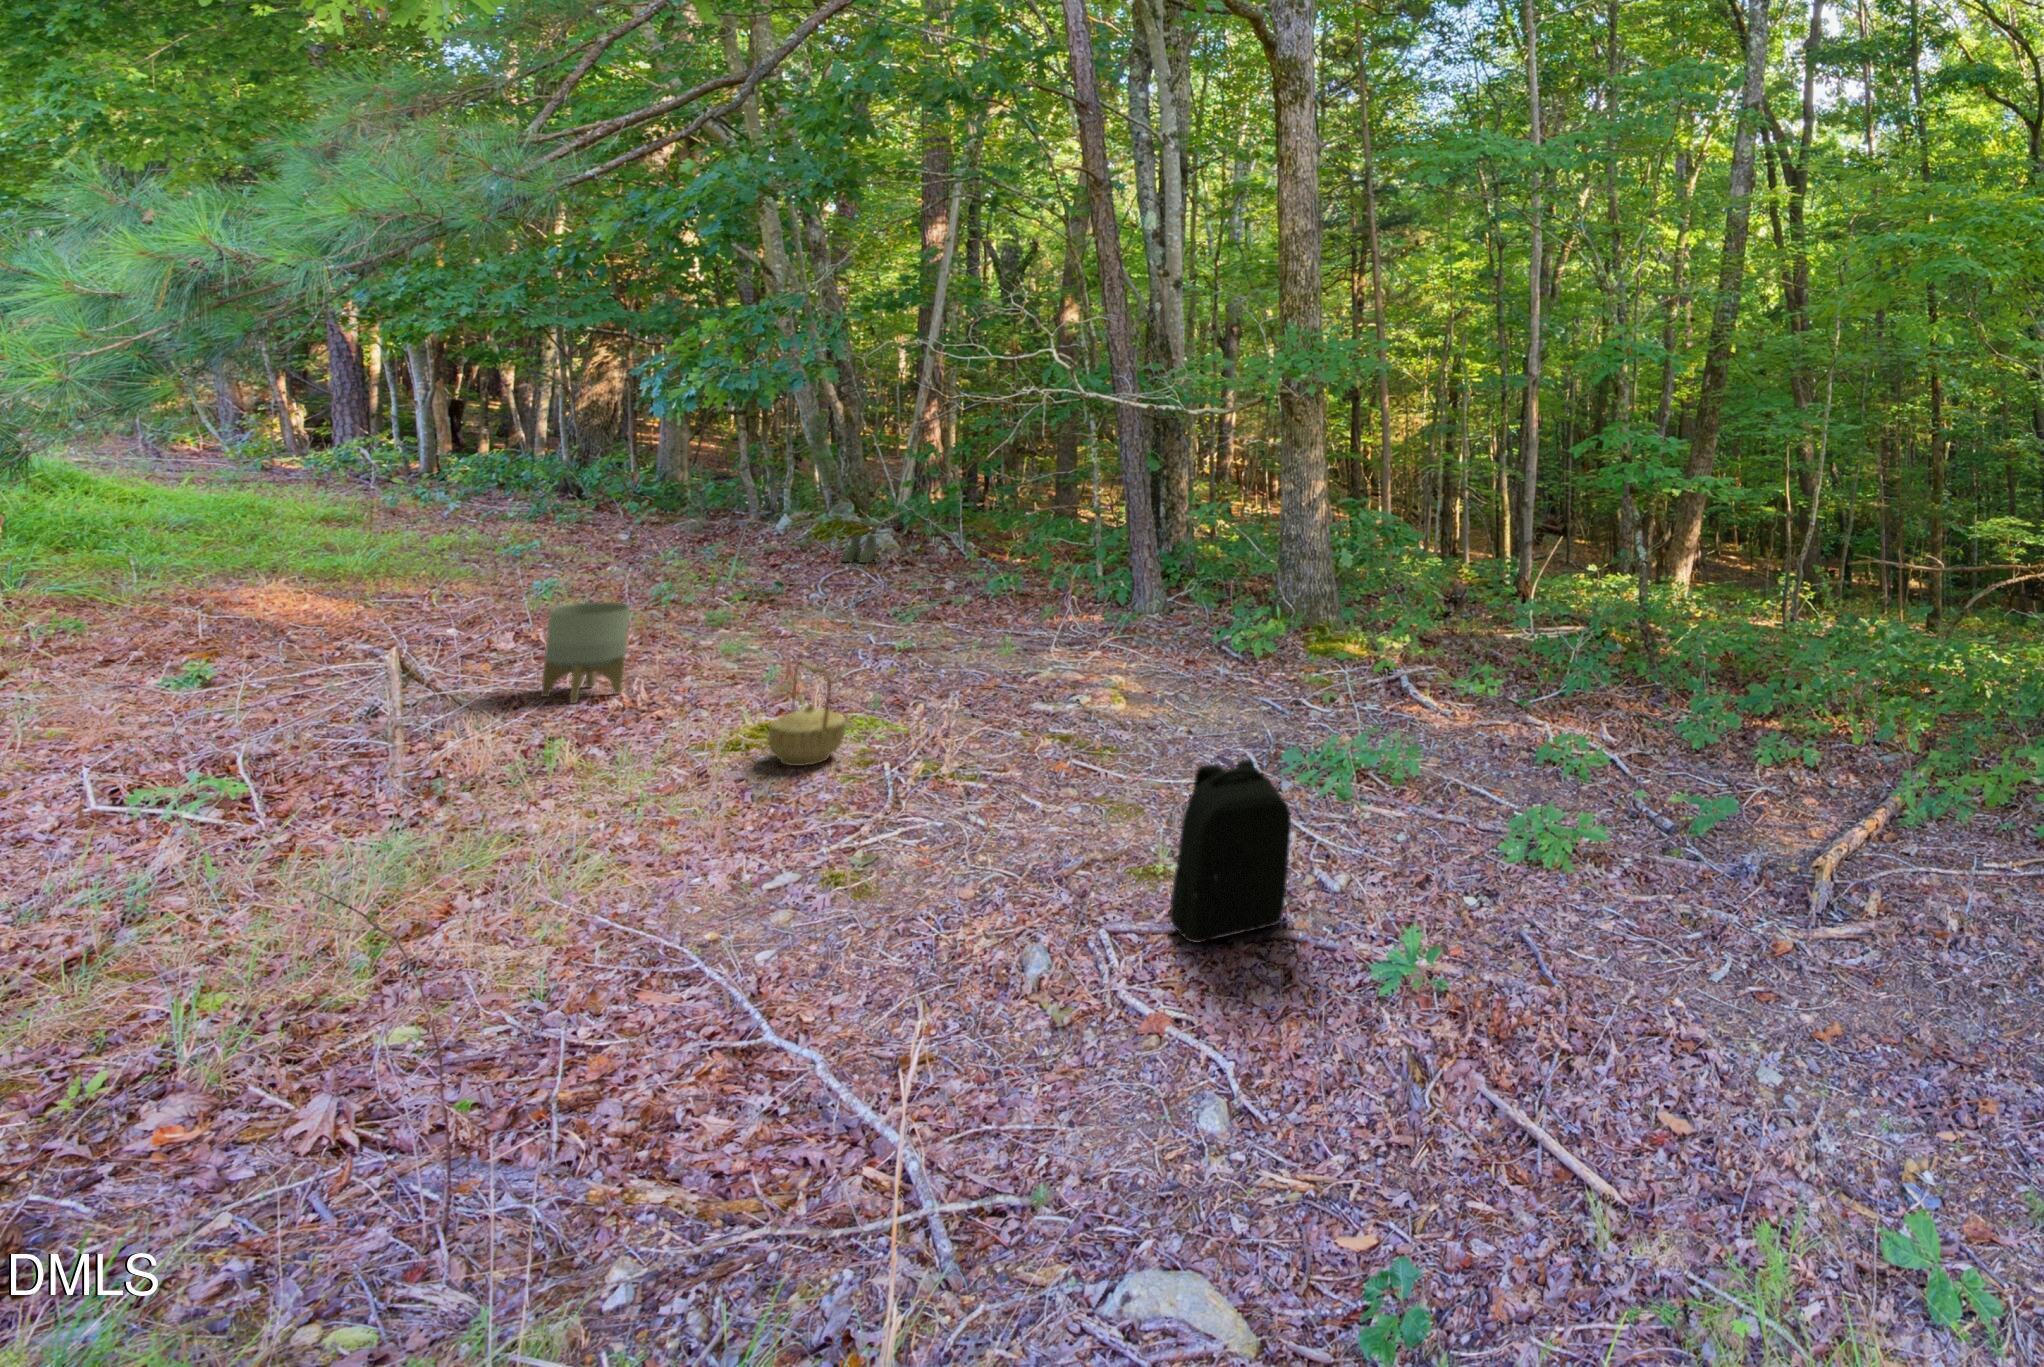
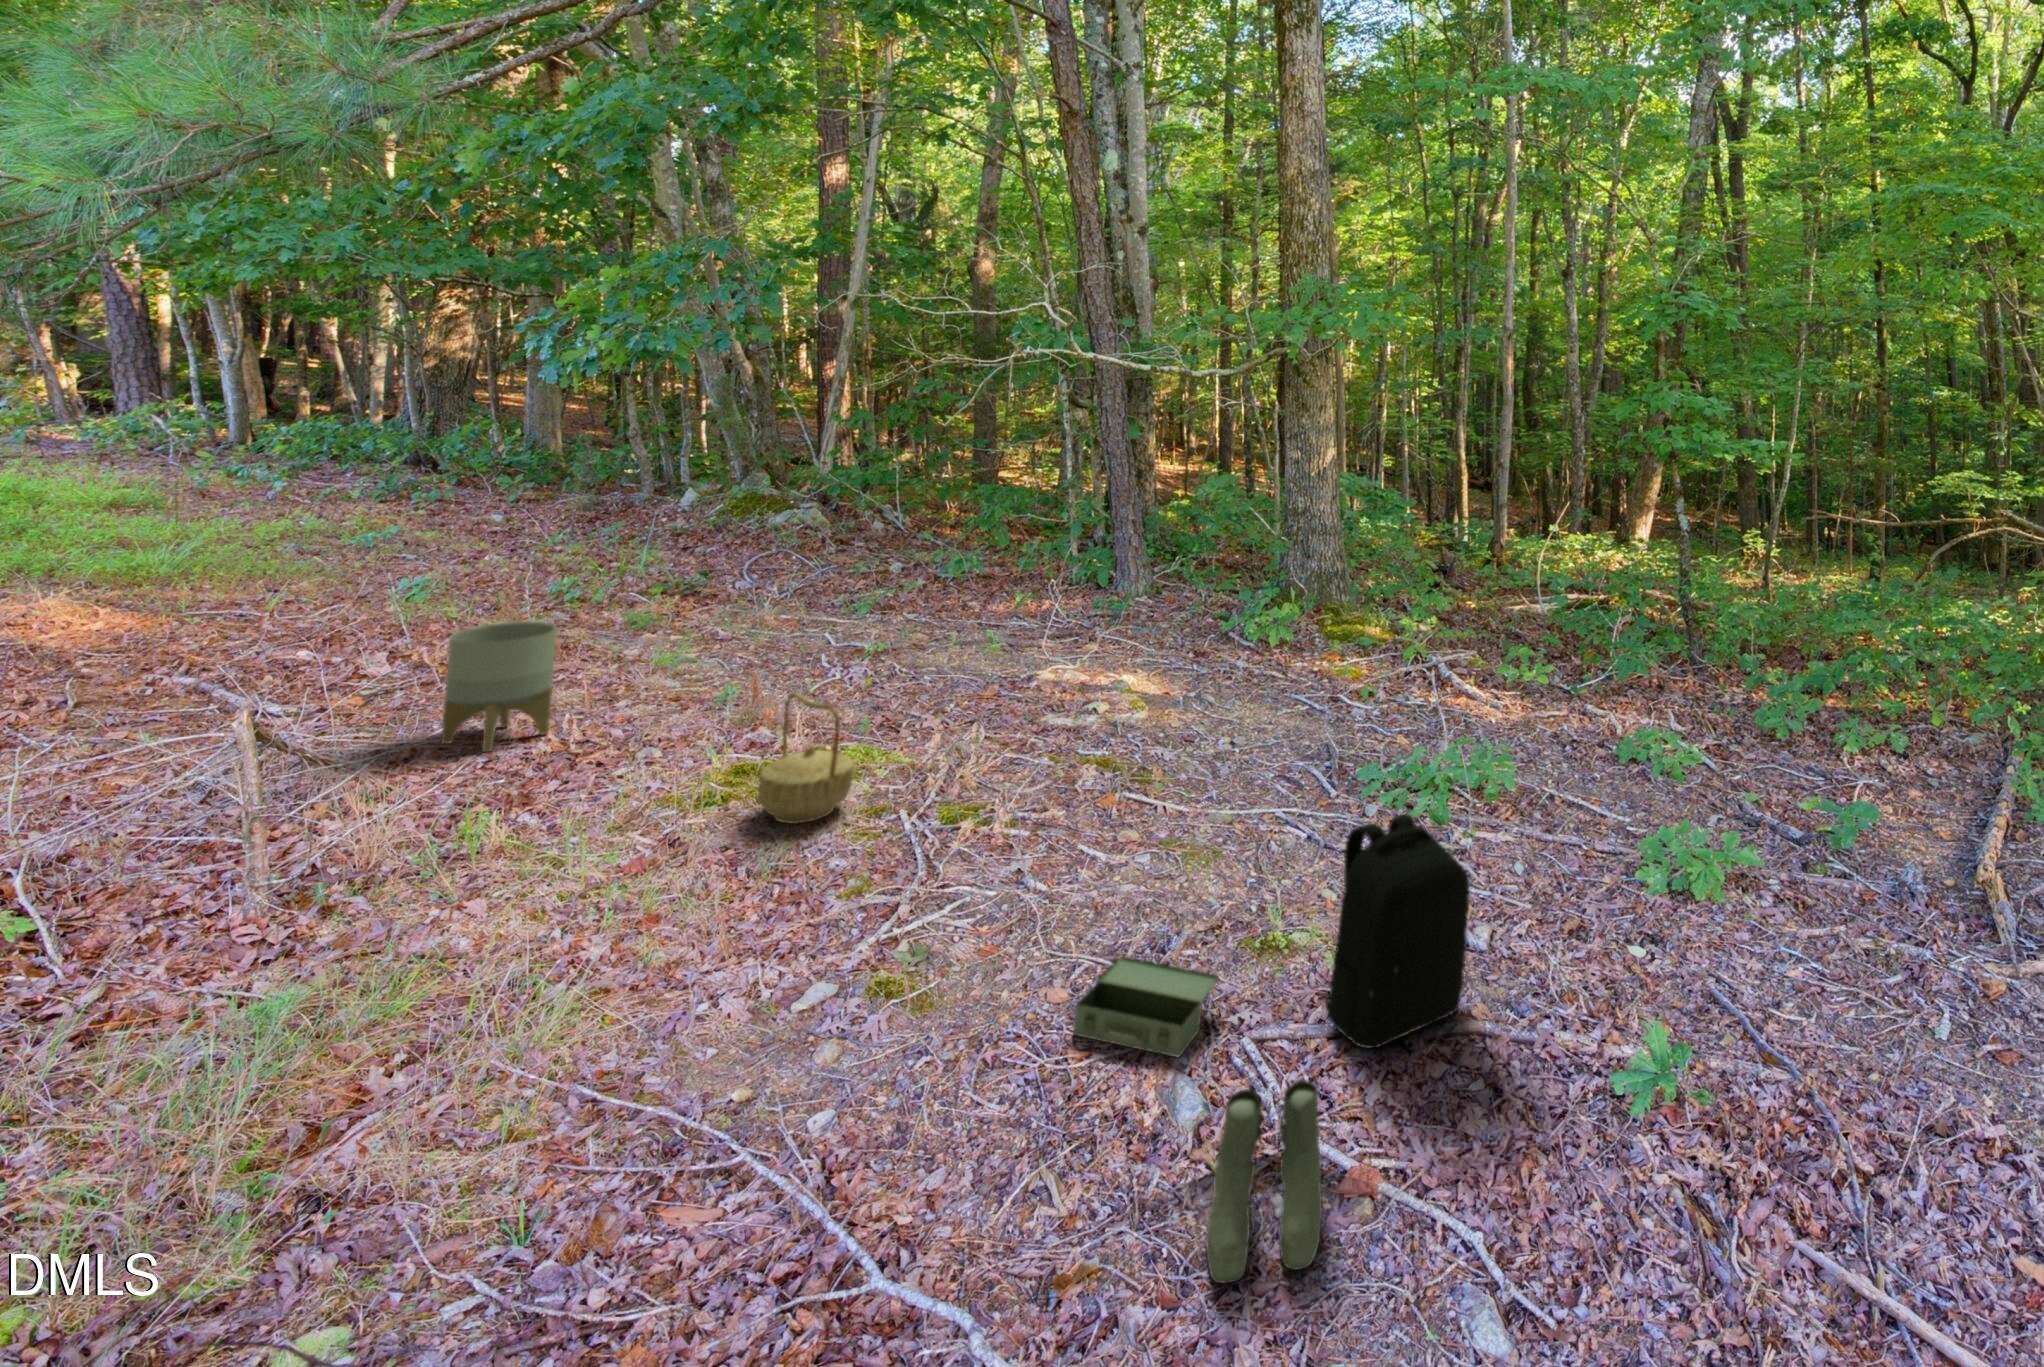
boots: present [842,534,877,563] -> present [1207,1080,1322,1283]
toolbox: none [967,866,1089,938] -> present [1073,957,1219,1057]

